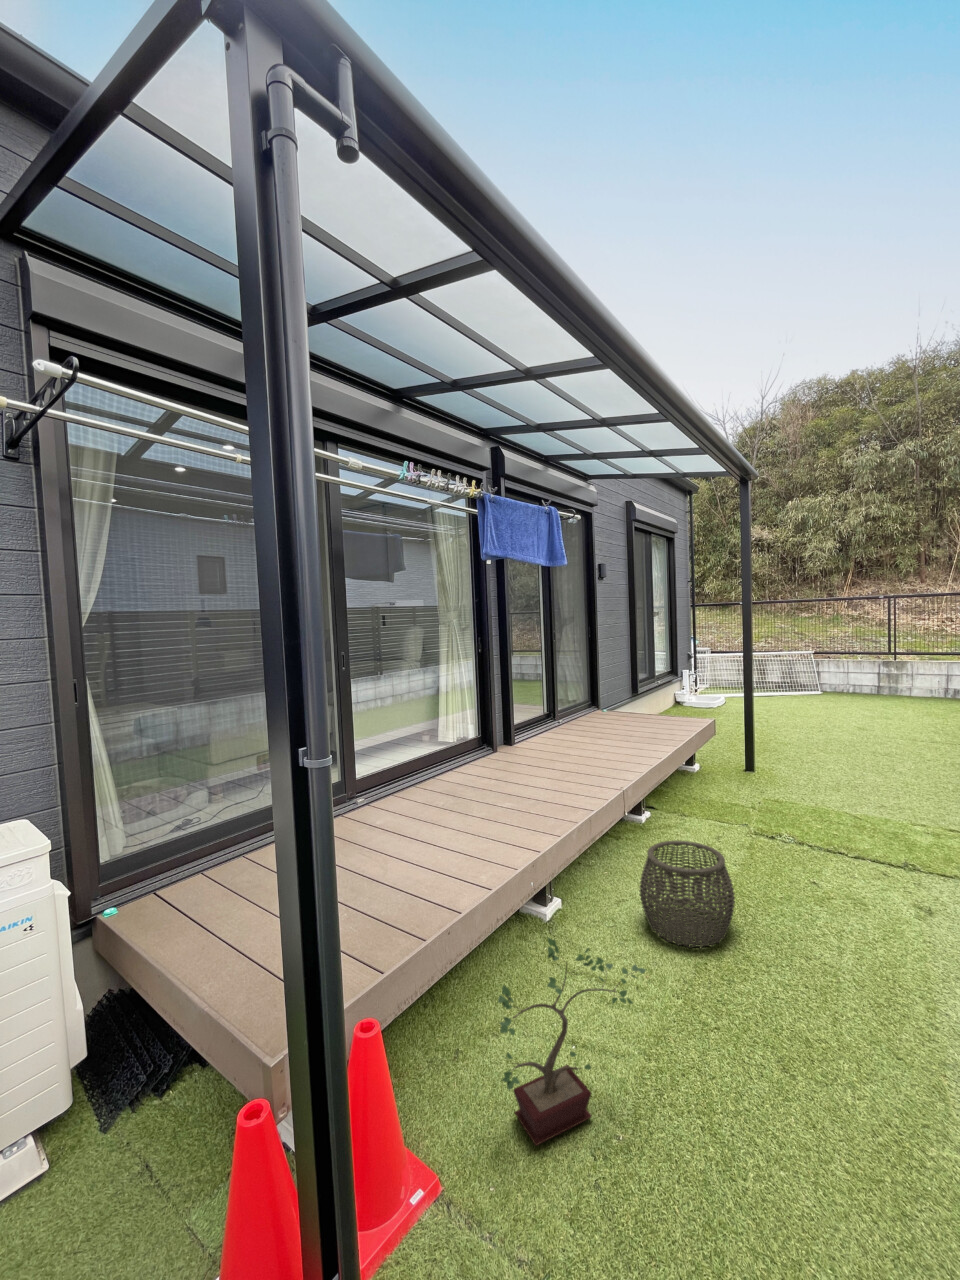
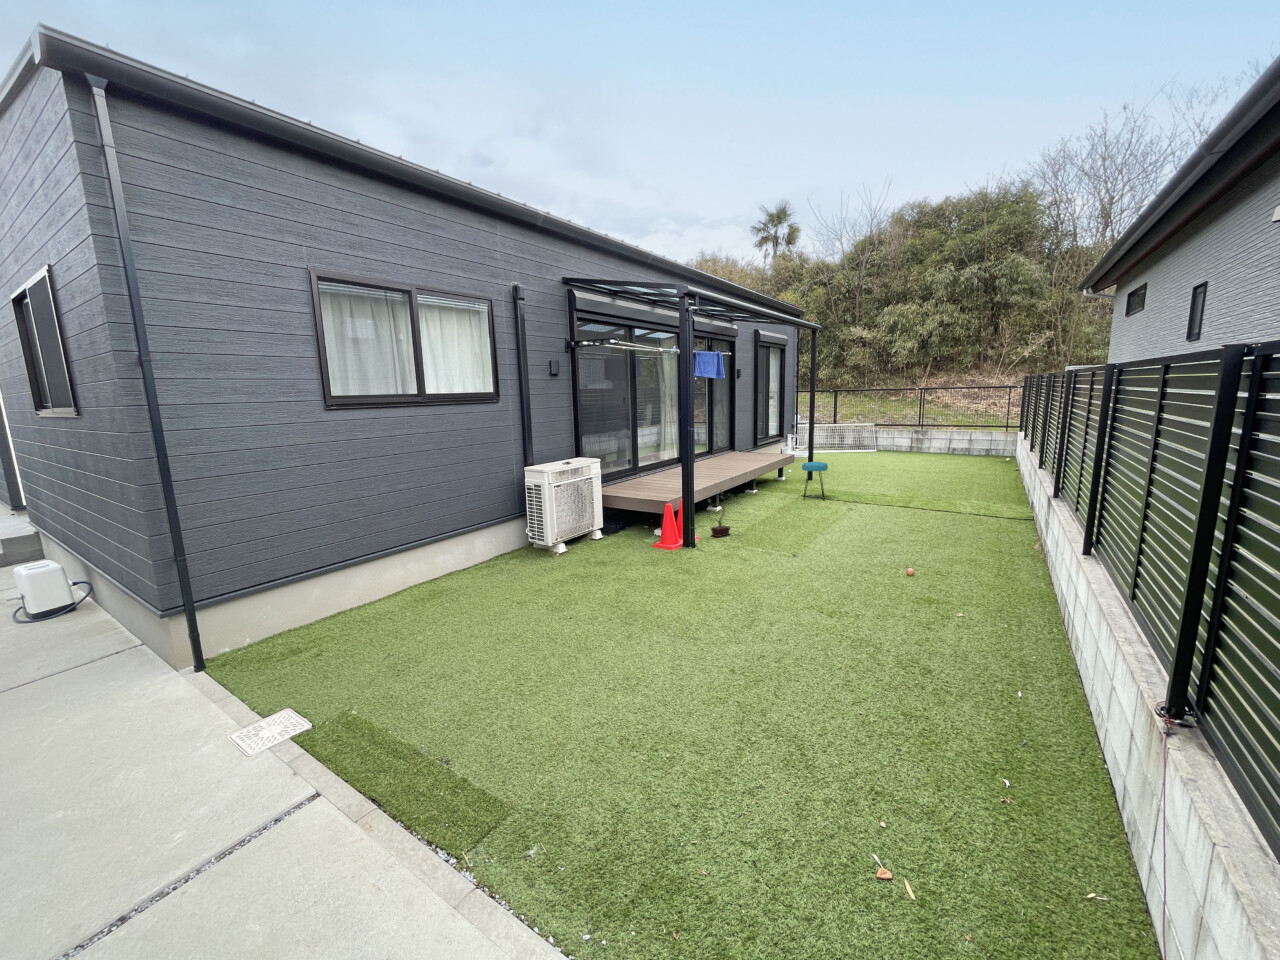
stool: none [761,754,827,855] -> present [802,462,828,500]
woven basket: present [639,841,735,948] -> none [747,486,780,517]

